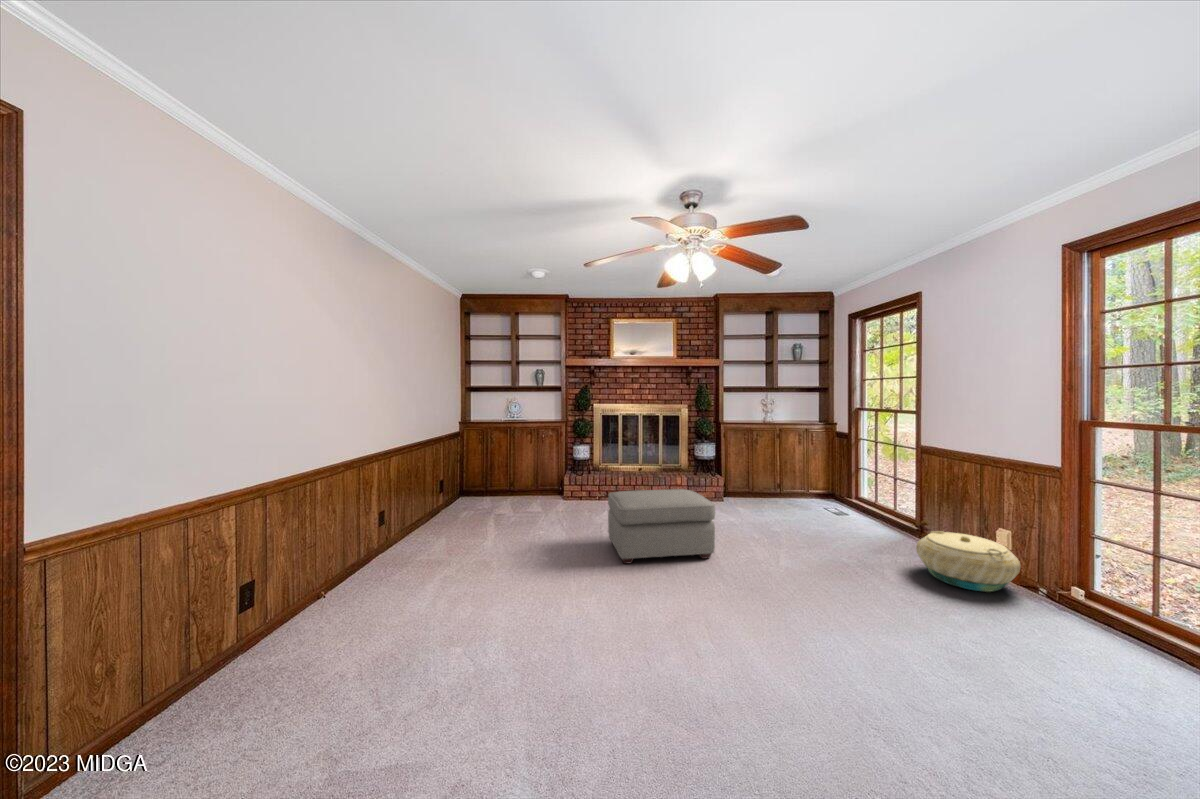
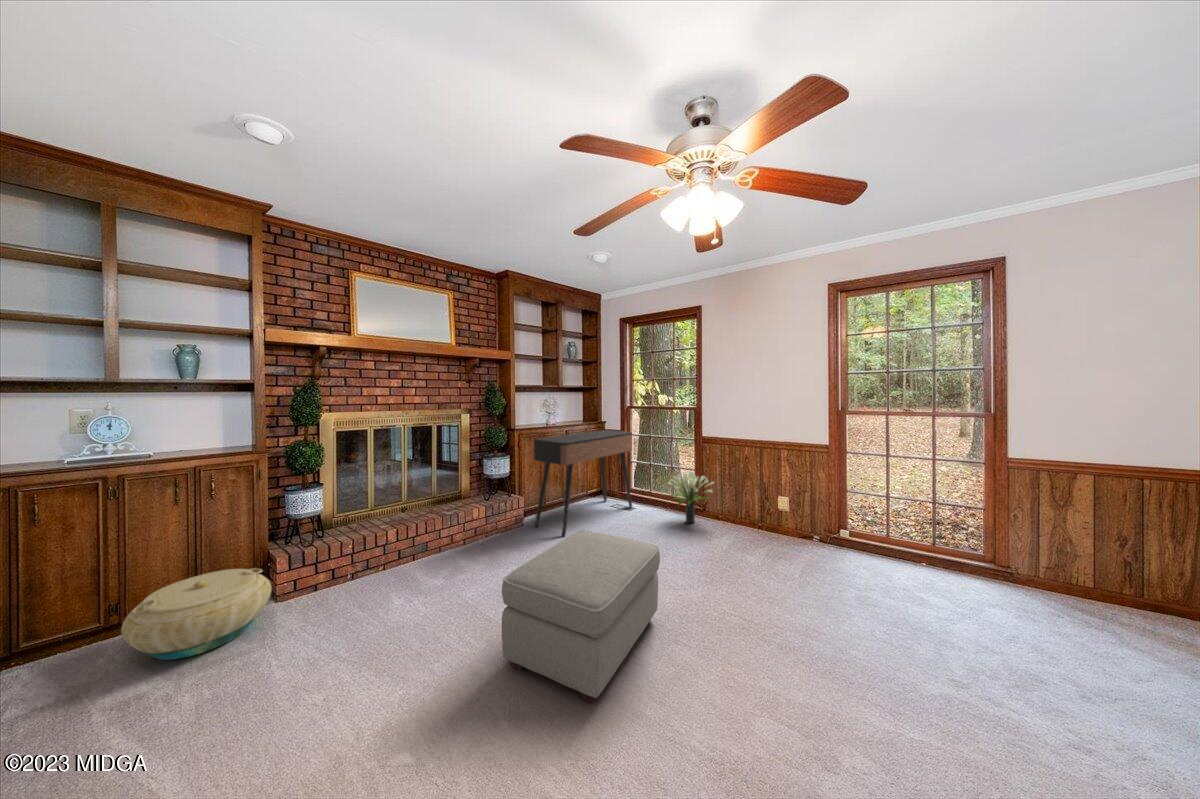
console table: none [726,431,842,514] -> present [534,430,632,536]
potted plant: none [853,480,917,539] -> present [667,472,714,523]
basket: present [916,531,1020,592] -> present [121,568,271,660]

